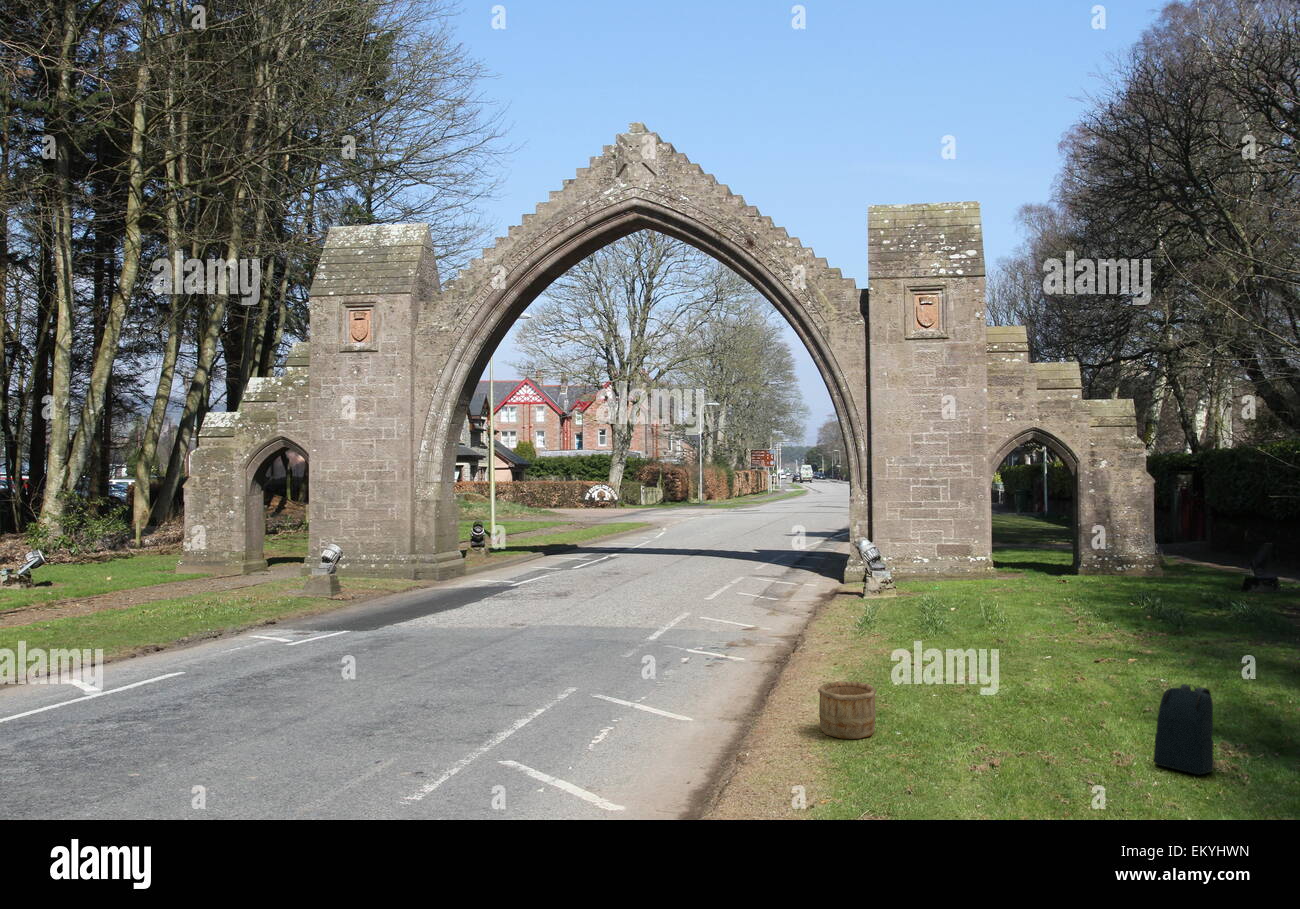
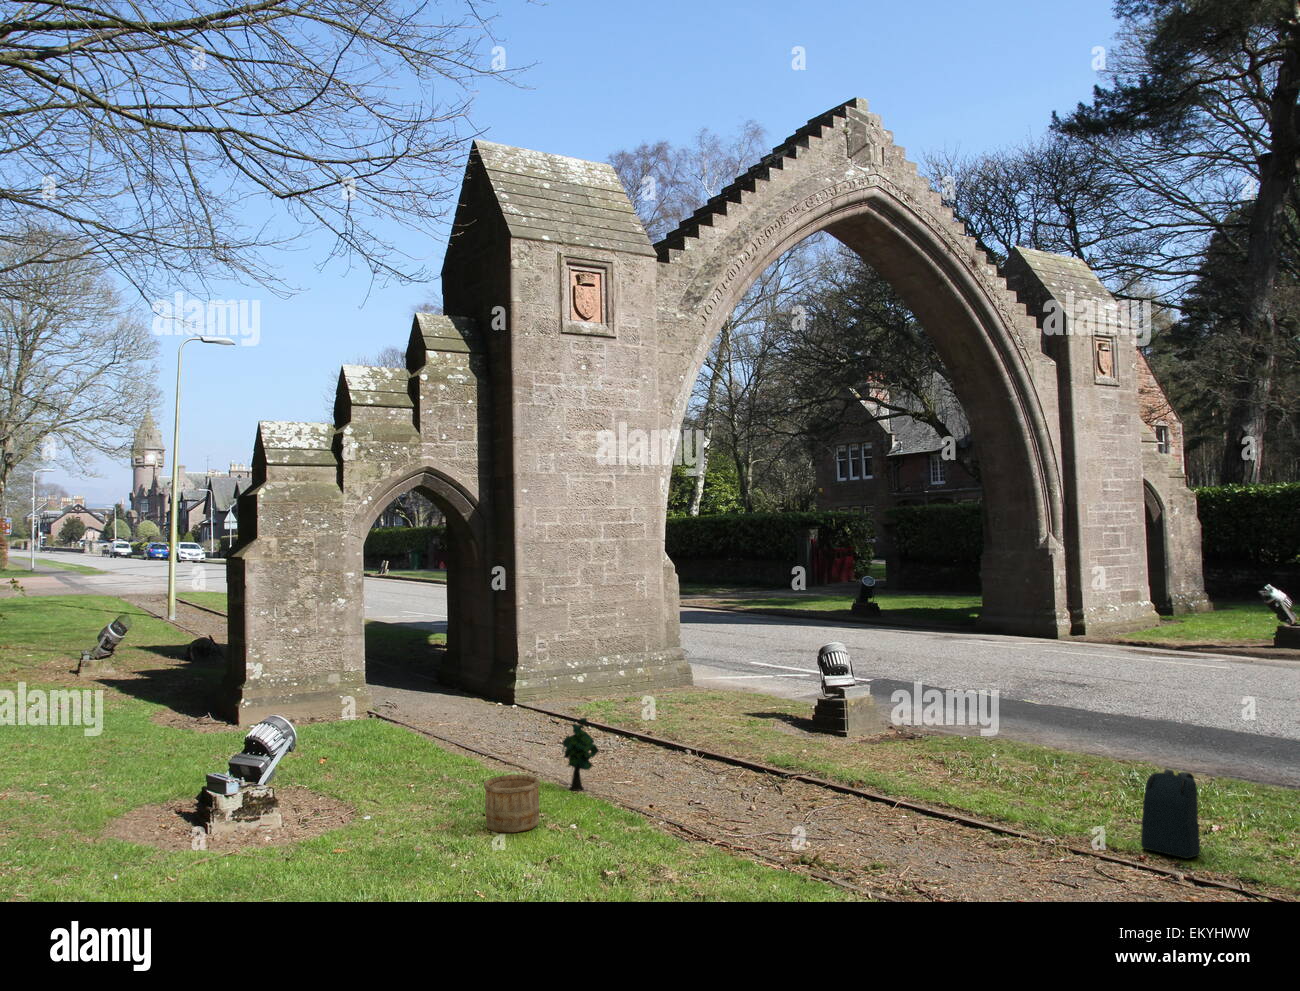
decorative plant: none [555,628,599,703] -> present [559,718,599,791]
wooden bucket: present [818,681,877,739] -> present [484,775,540,832]

